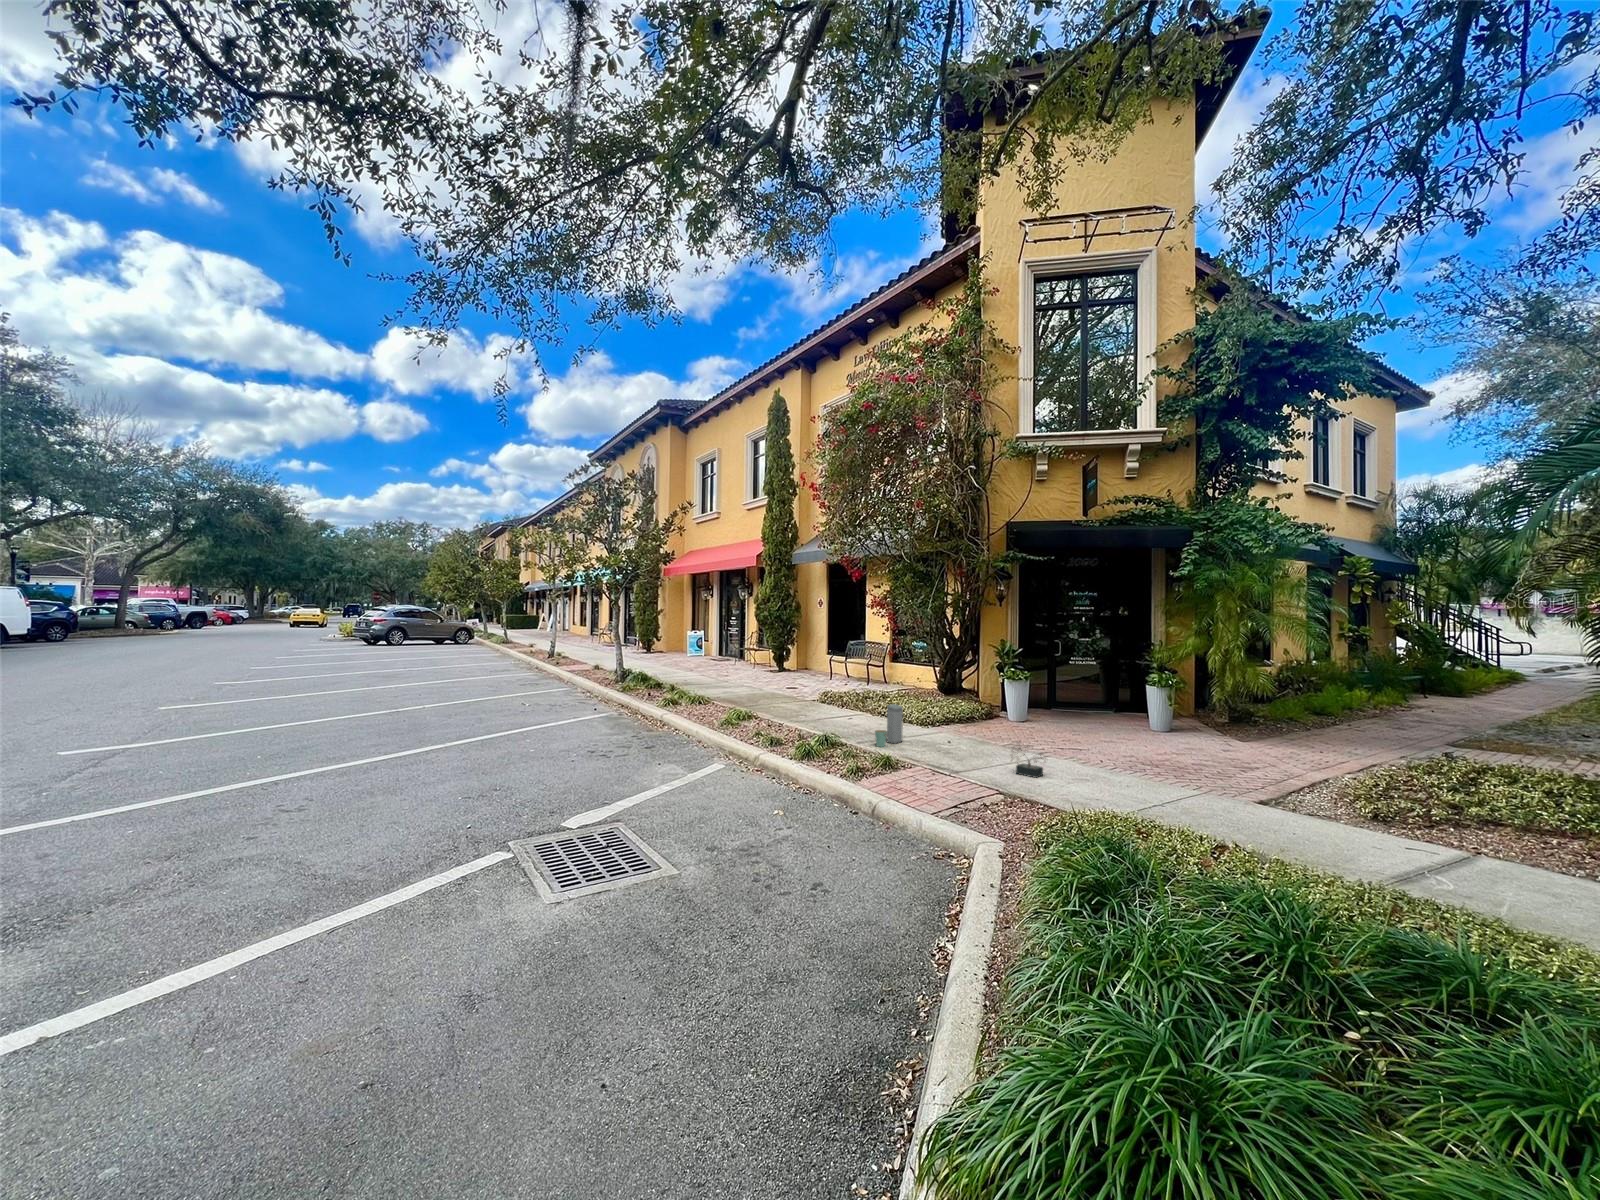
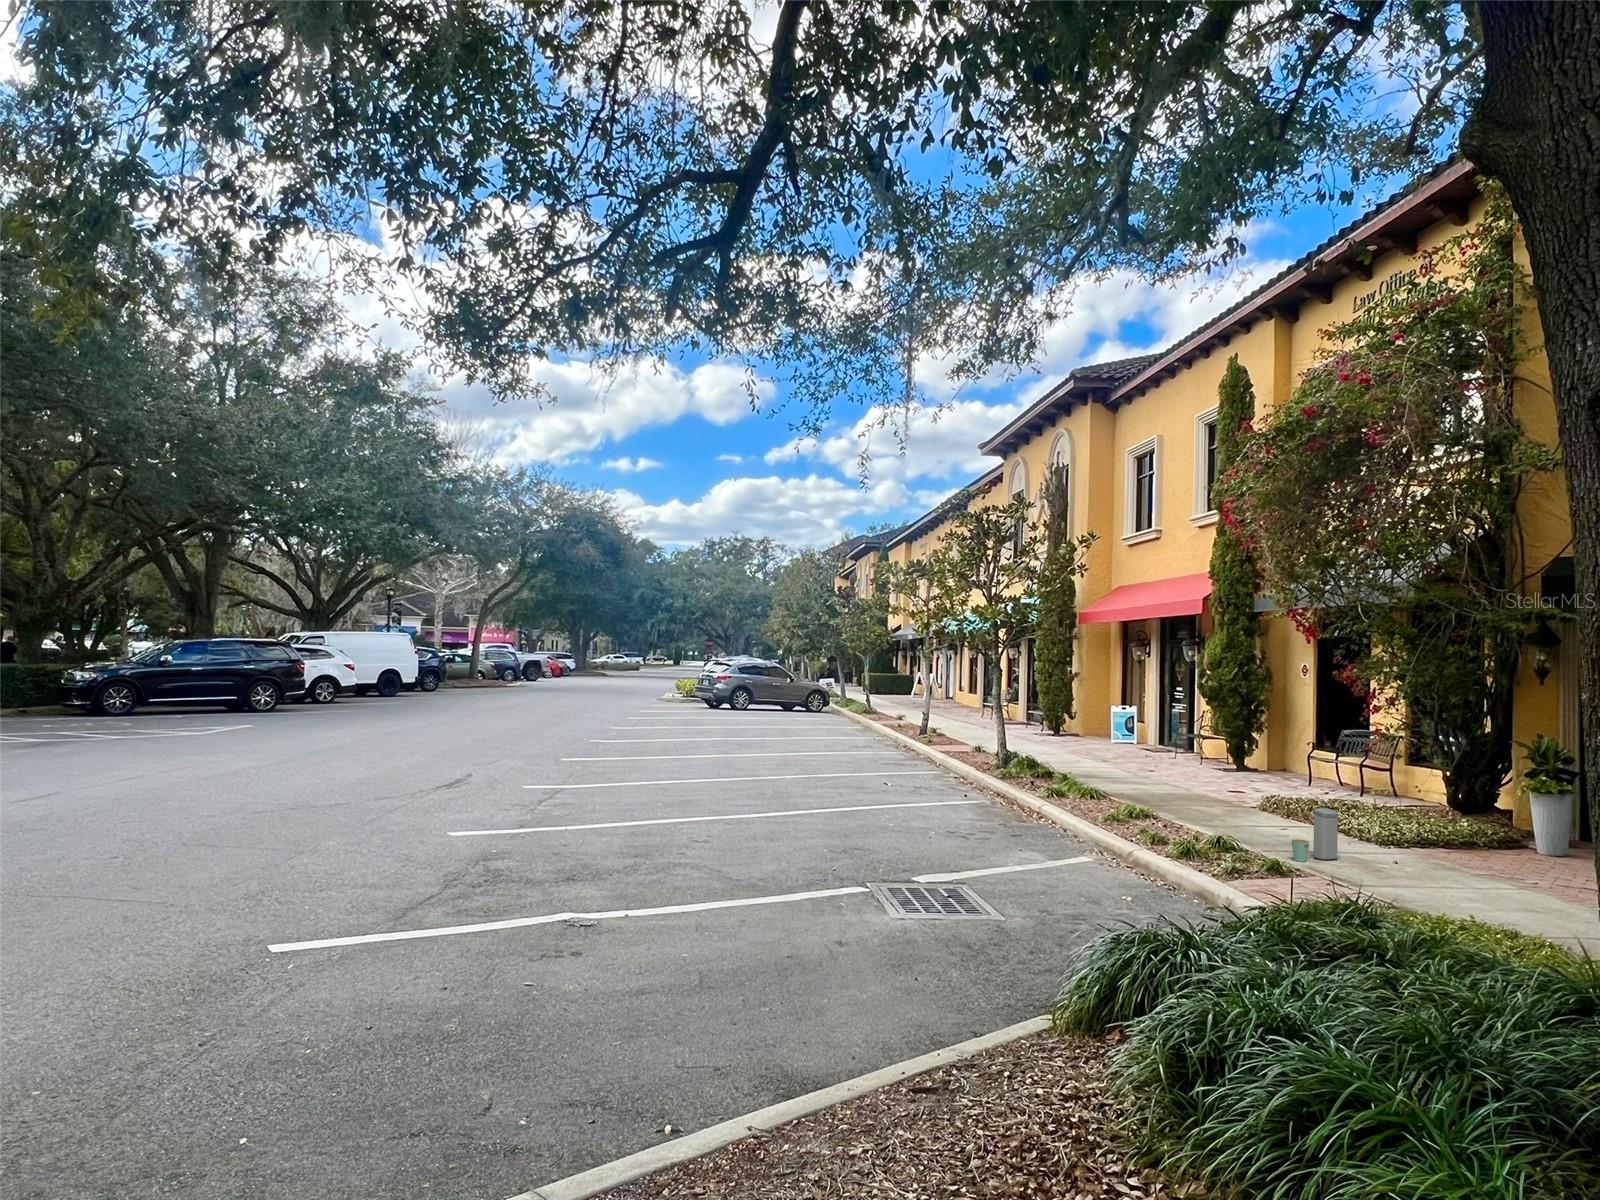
decorative plant: present [1011,741,1045,778] -> none [1454,862,1513,912]

